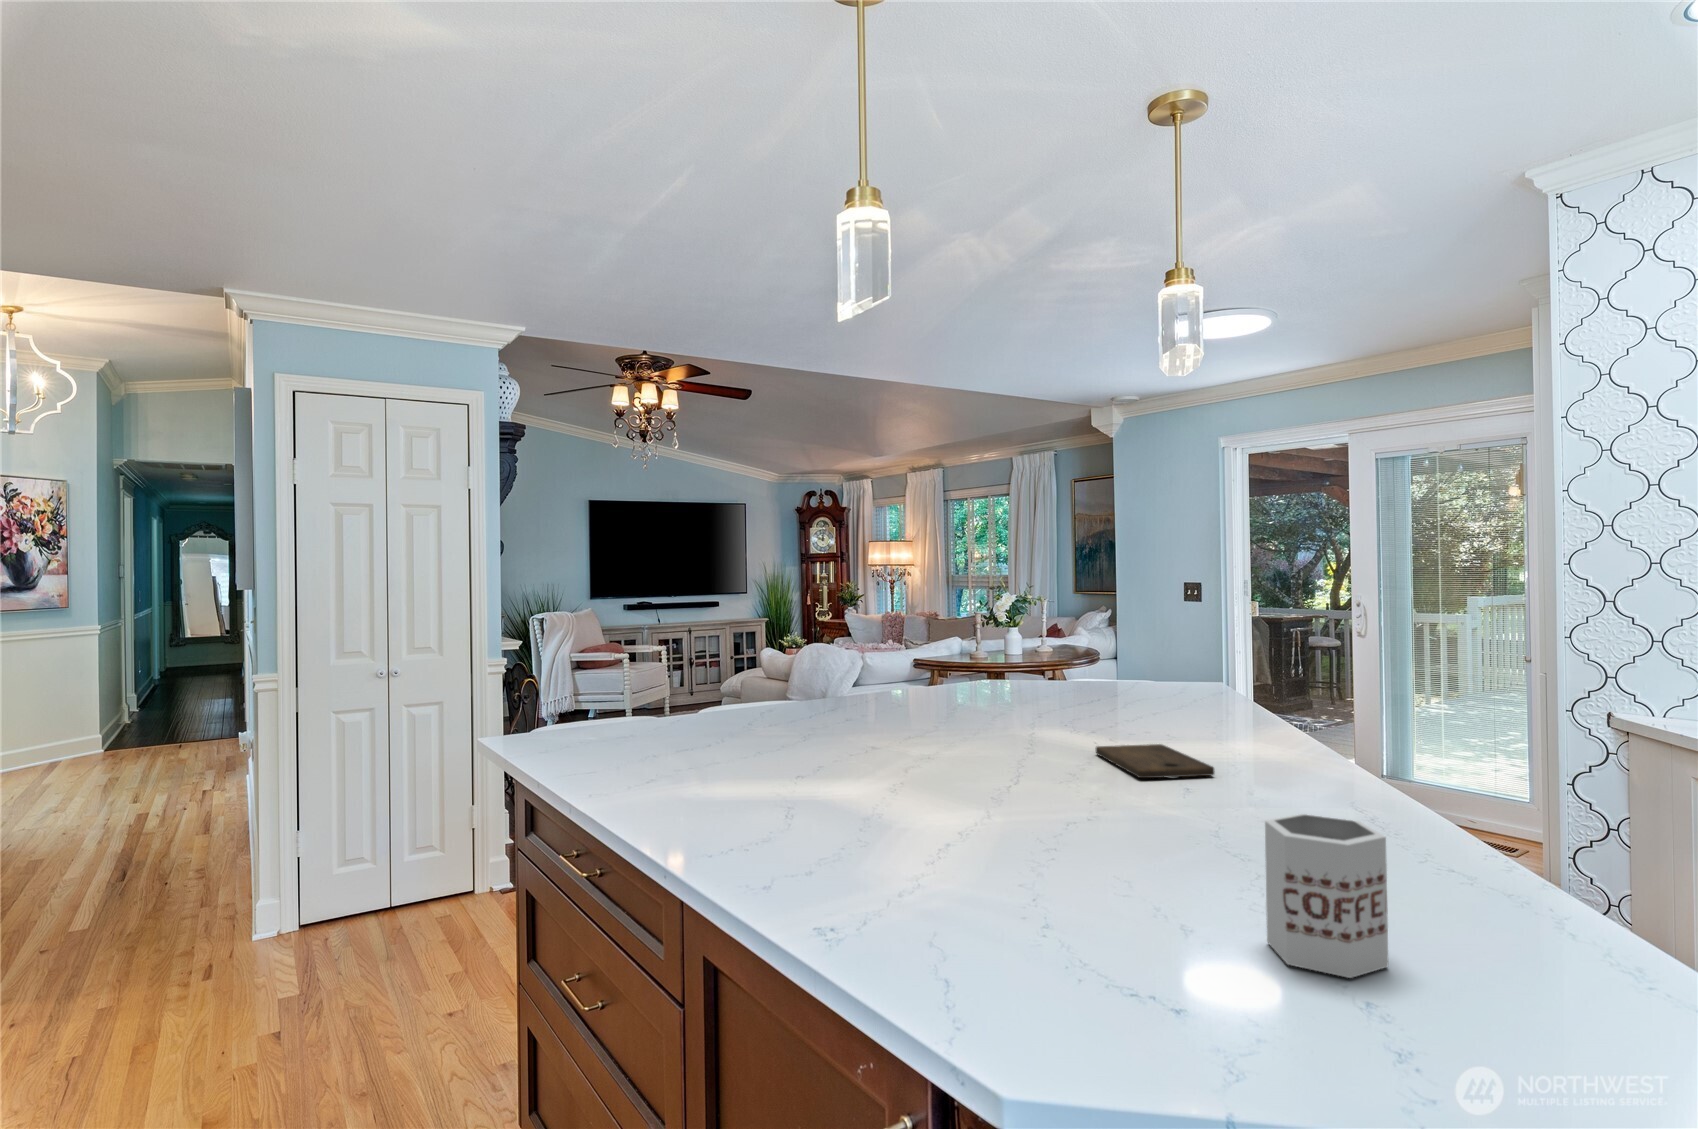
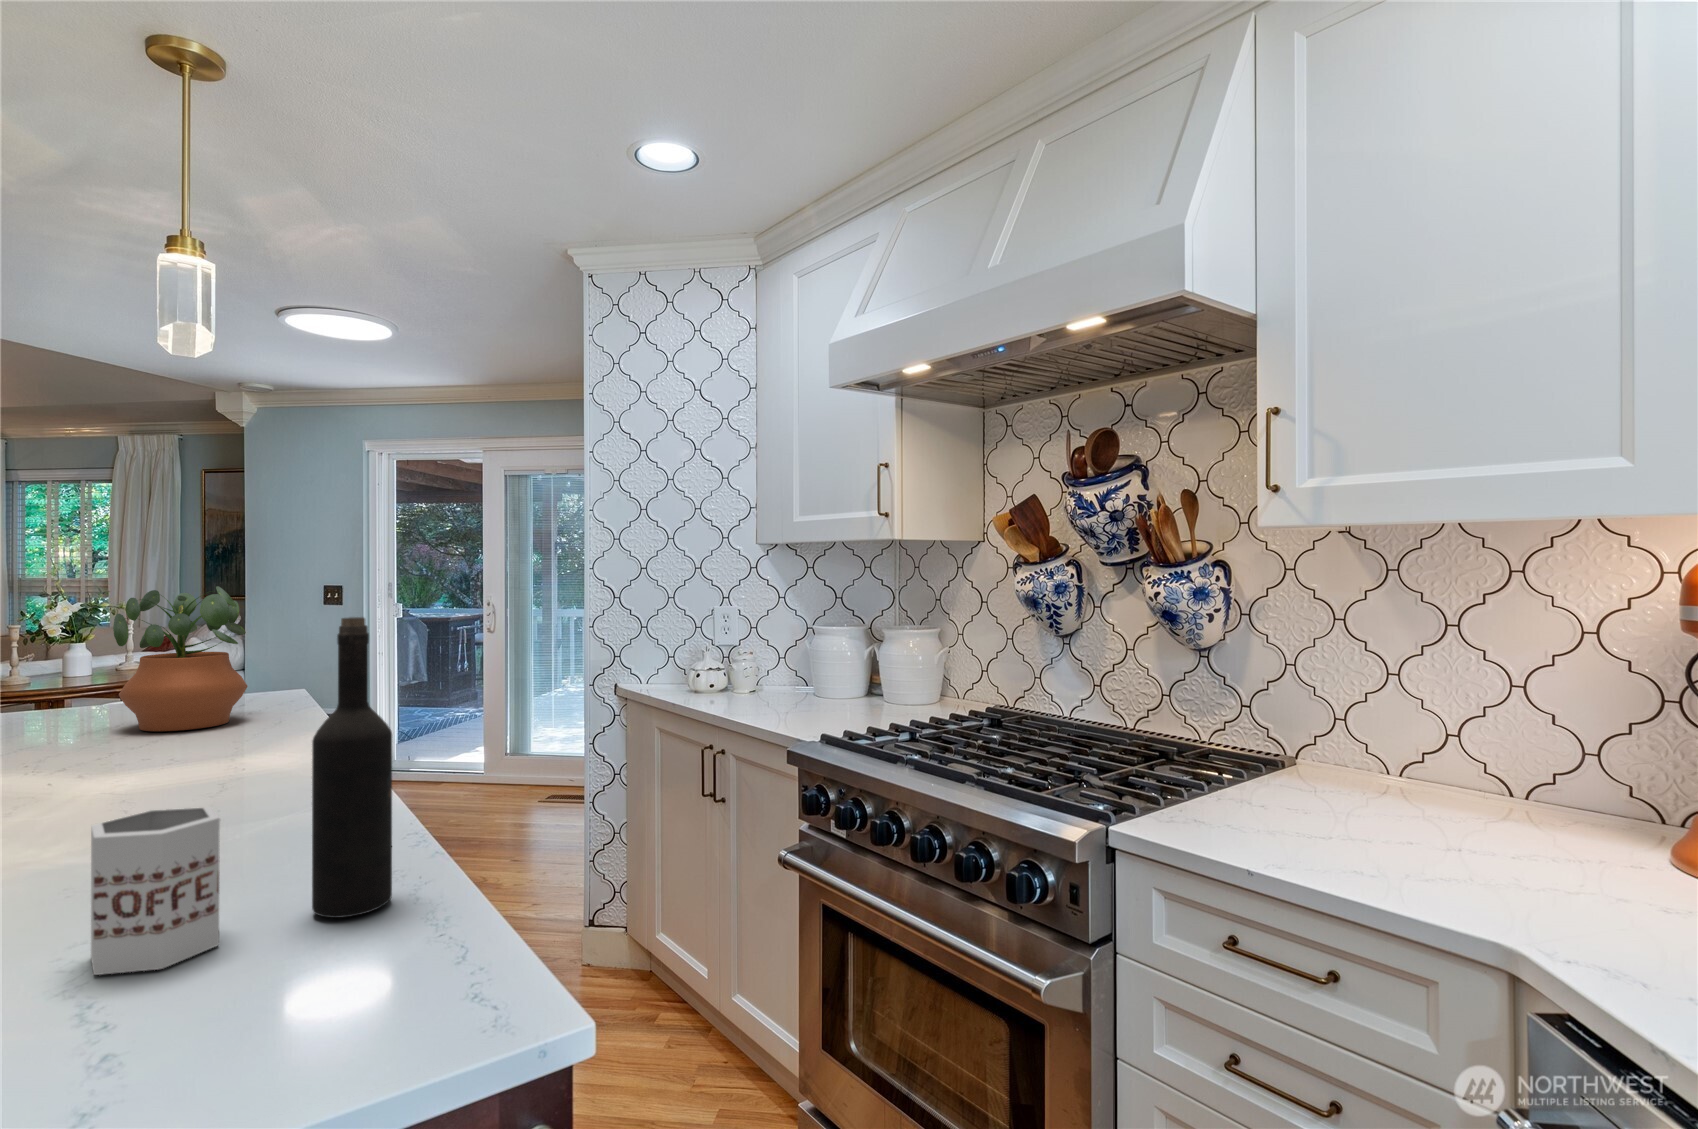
potted plant: none [1101,587,1203,717] -> present [113,586,248,732]
wine bottle: none [1461,635,1561,975] -> present [312,617,392,918]
cutting board: present [1096,744,1215,778] -> none [54,759,197,801]

